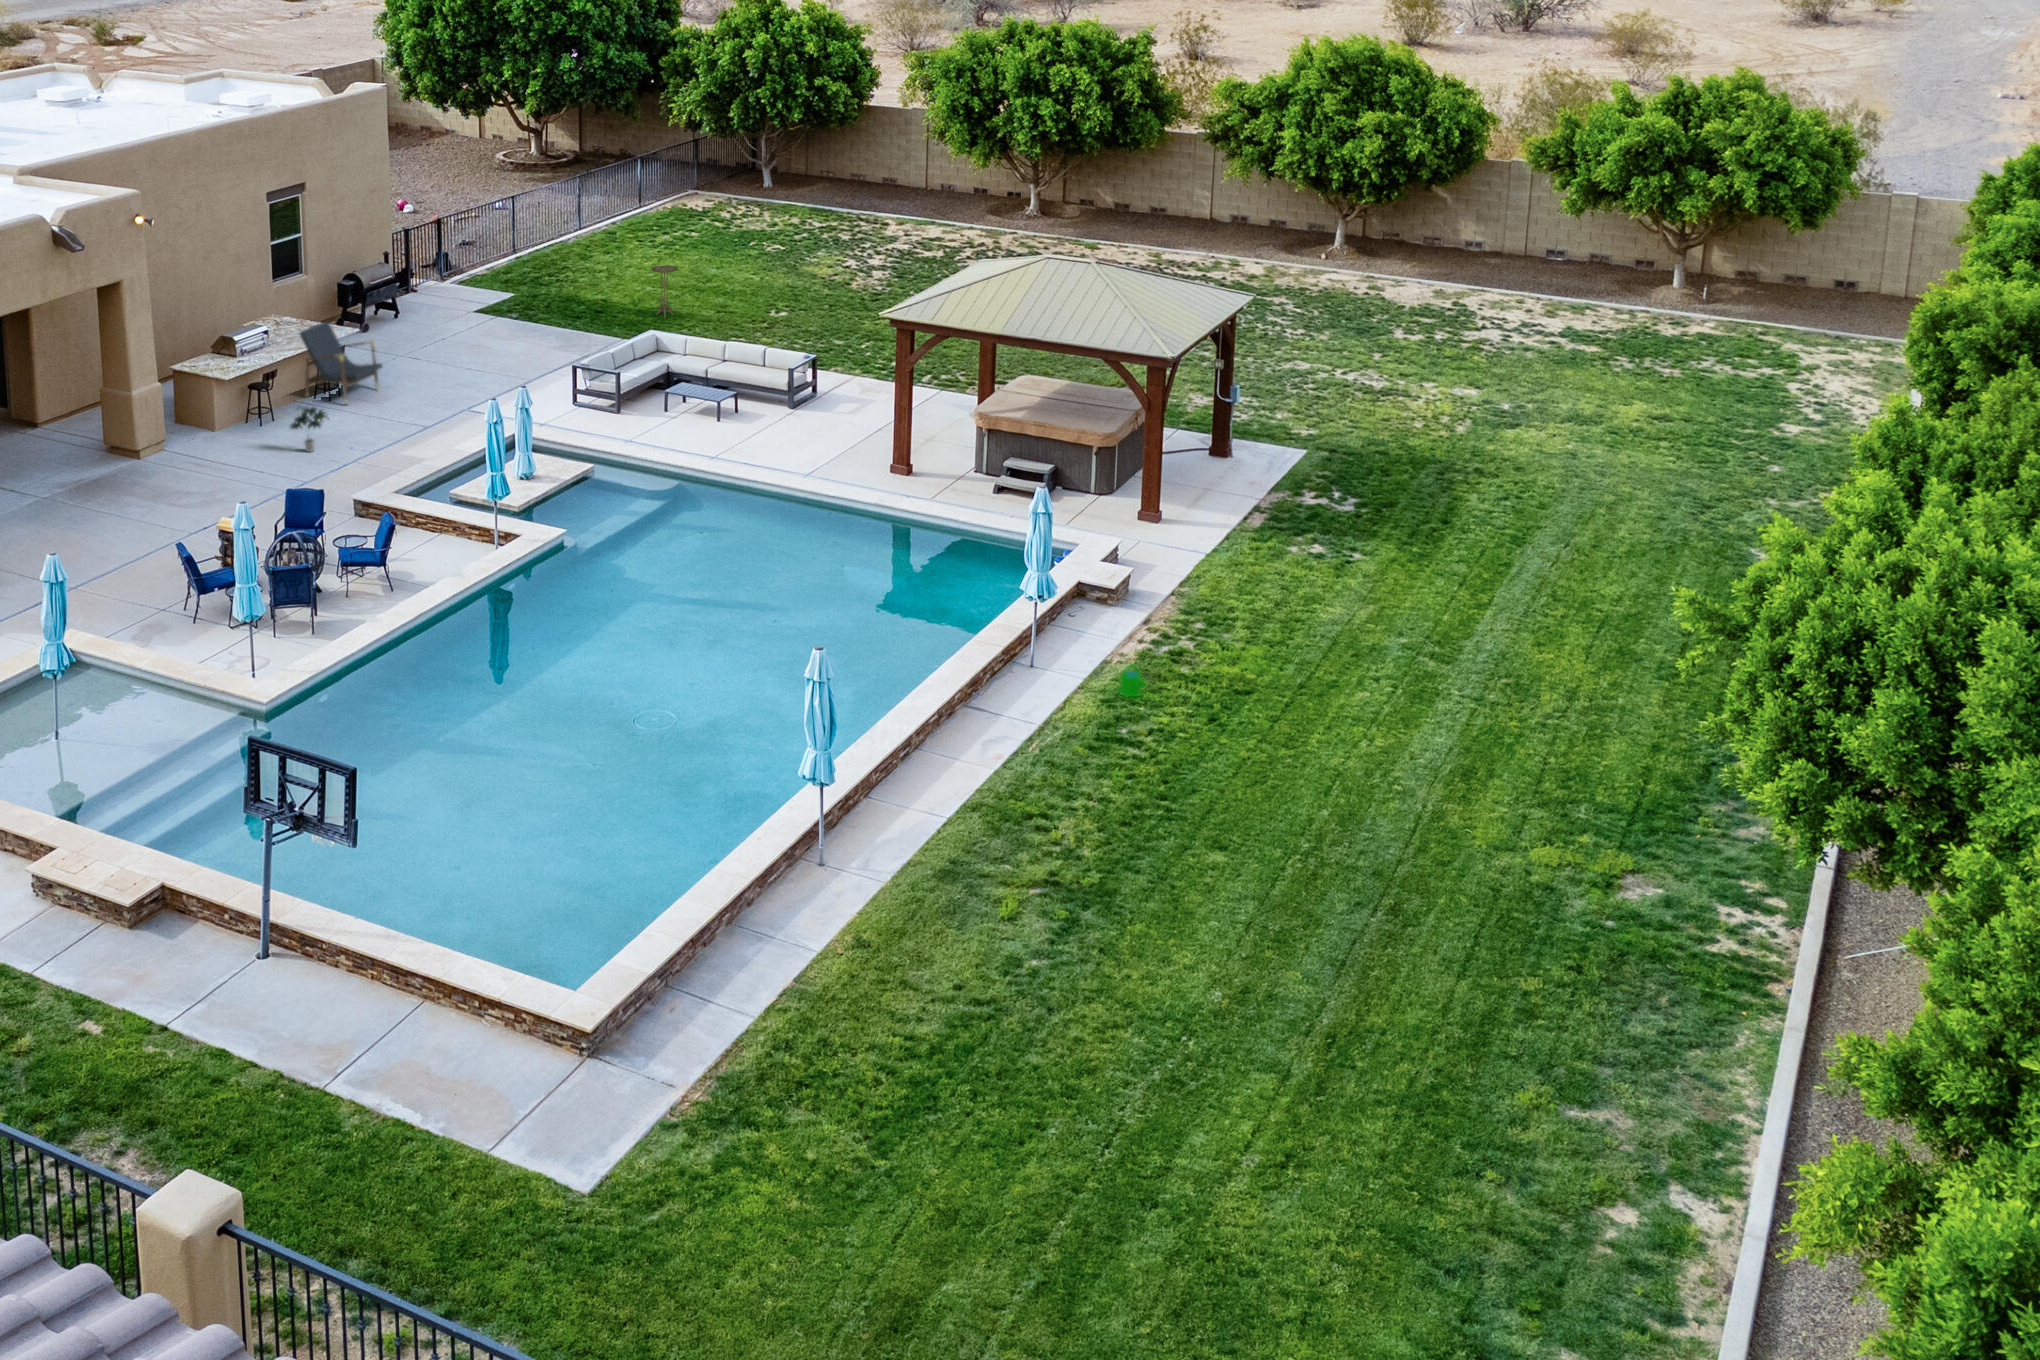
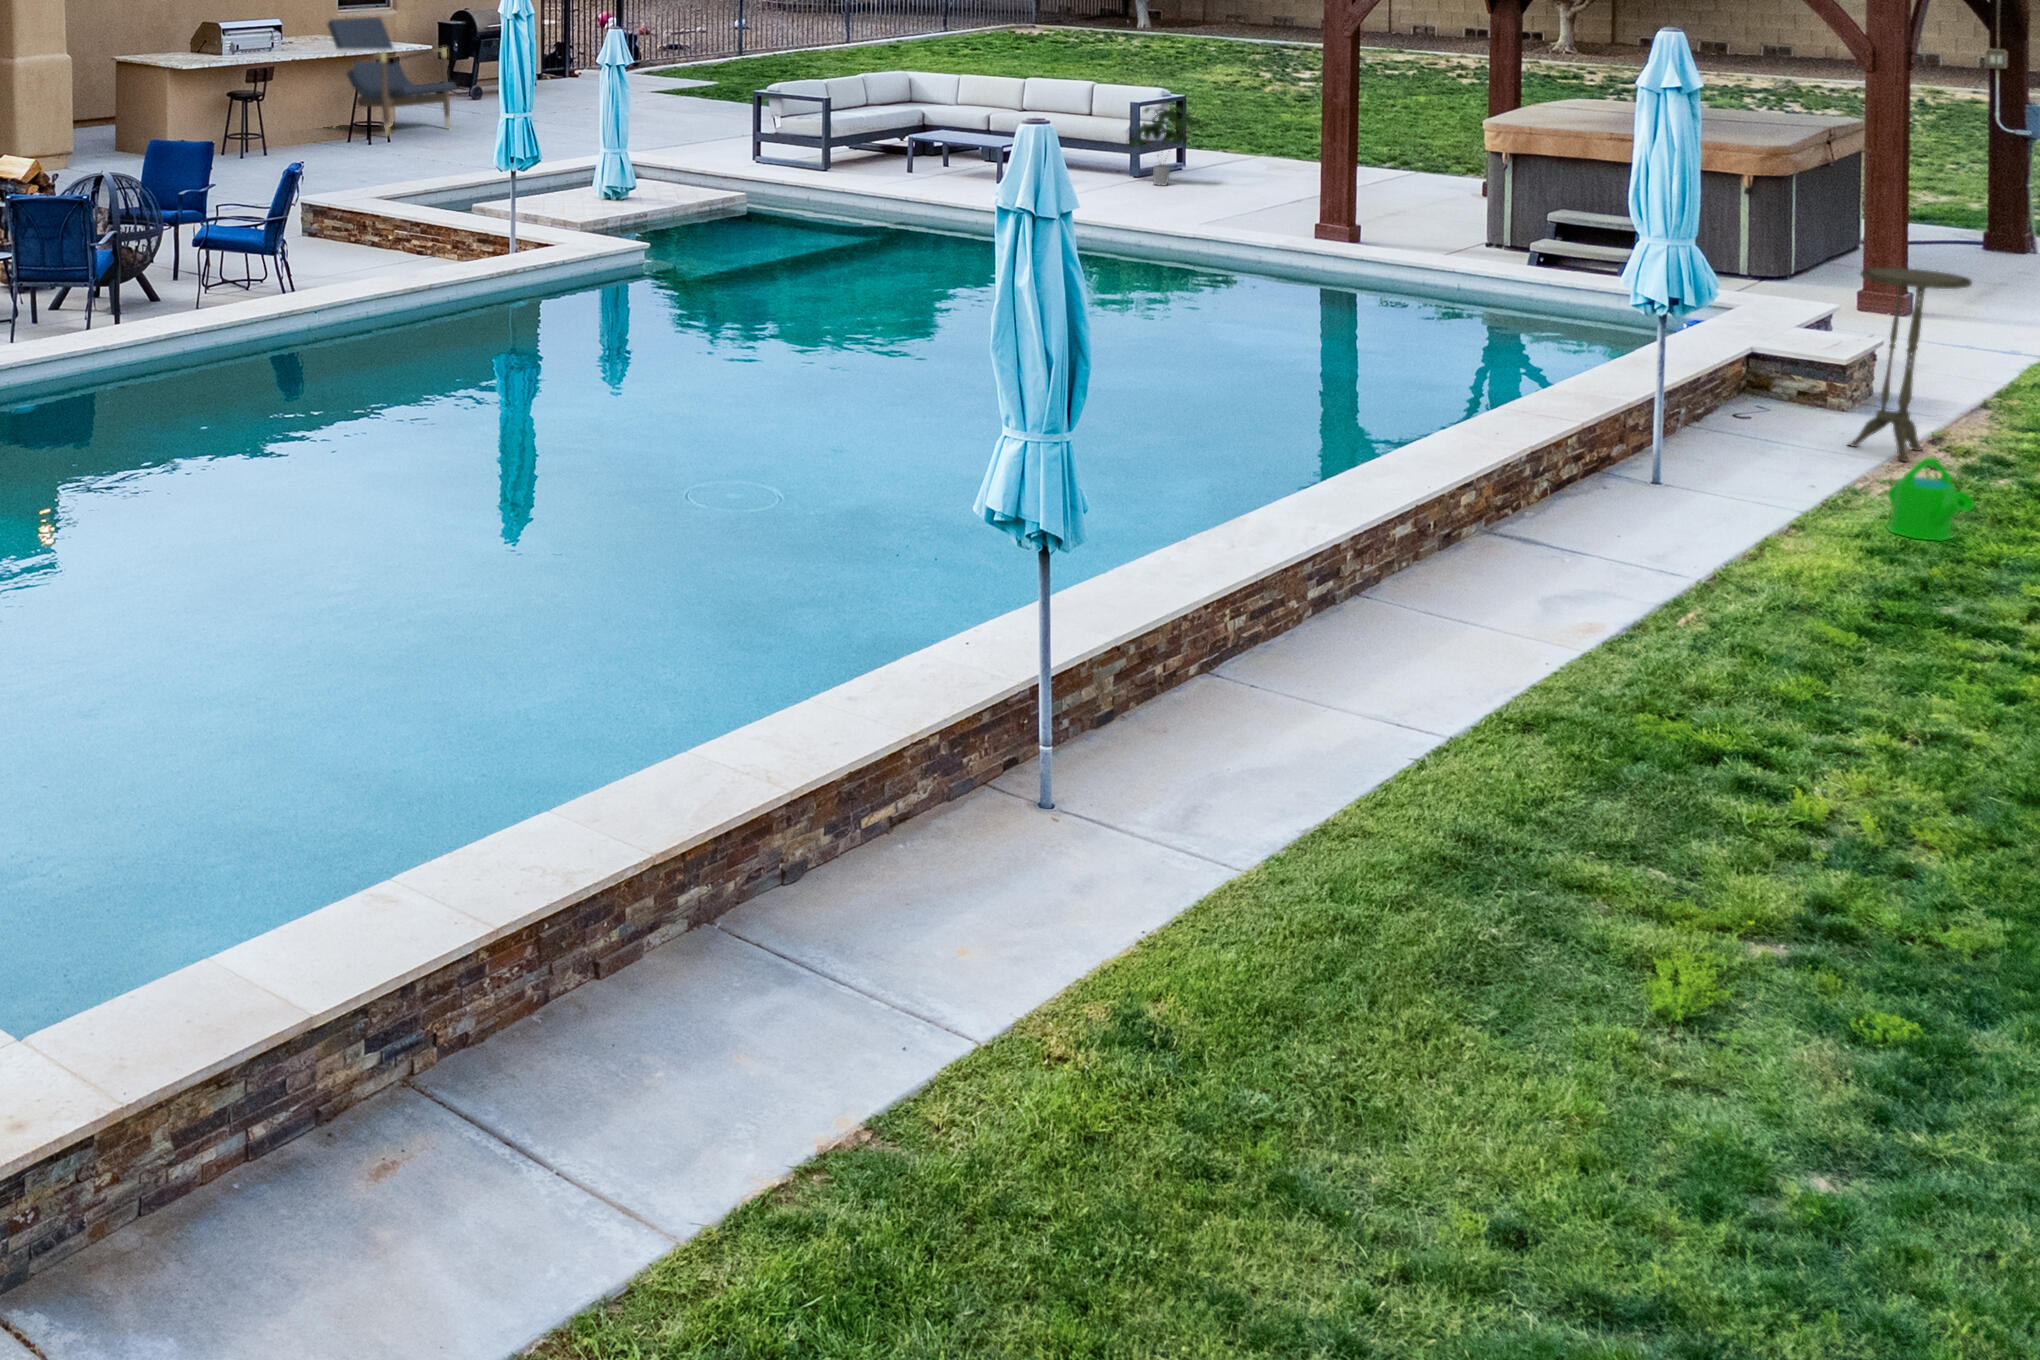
side table: present [652,266,678,319] -> present [1849,268,1972,462]
potted plant: present [291,407,329,452] -> present [1130,107,1200,186]

